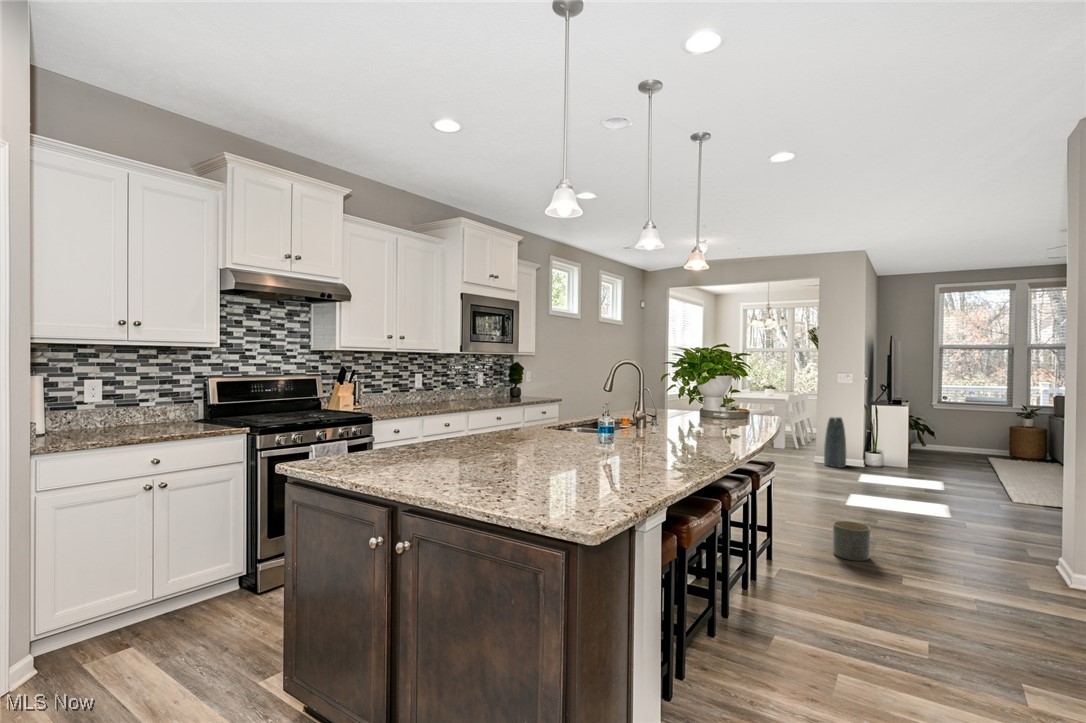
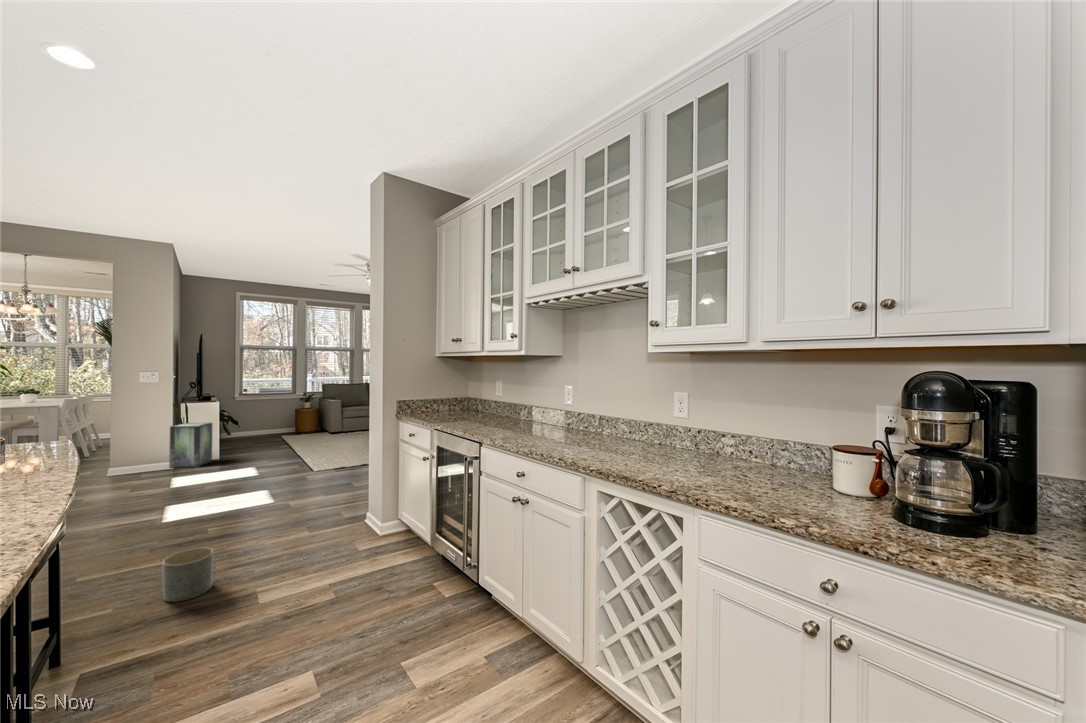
air purifier: present [824,417,846,468] -> none [123,420,152,477]
storage box: none [860,425,900,471] -> present [169,423,212,468]

